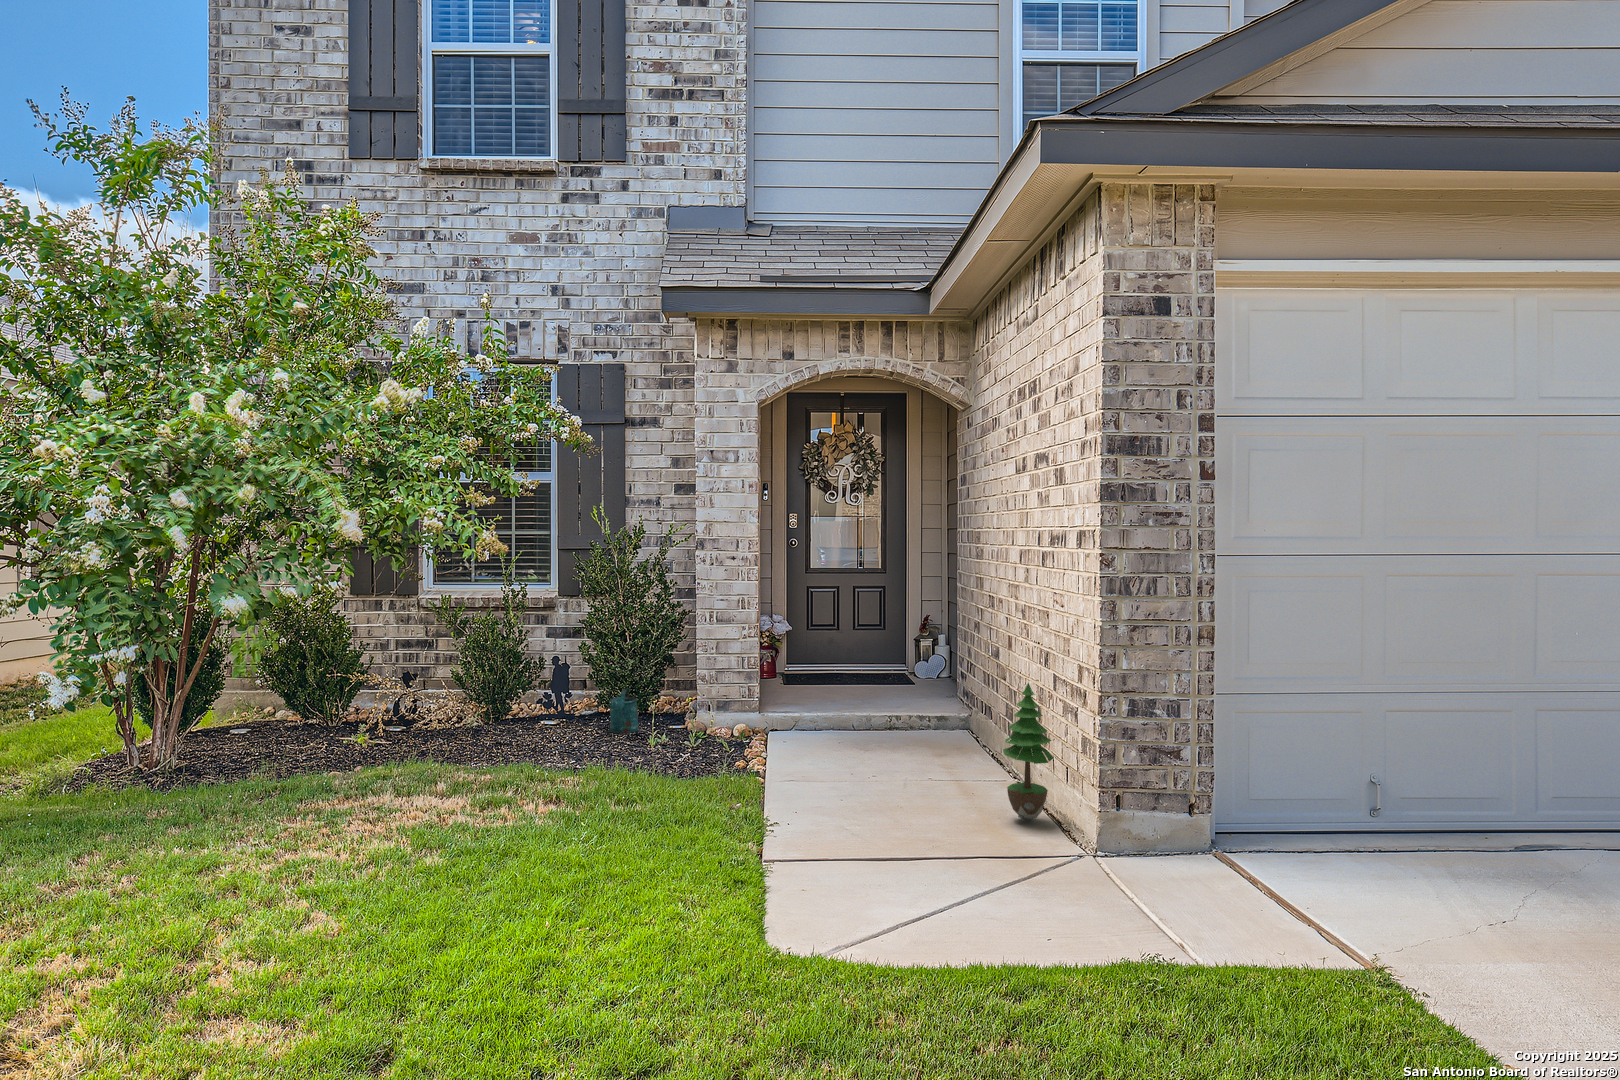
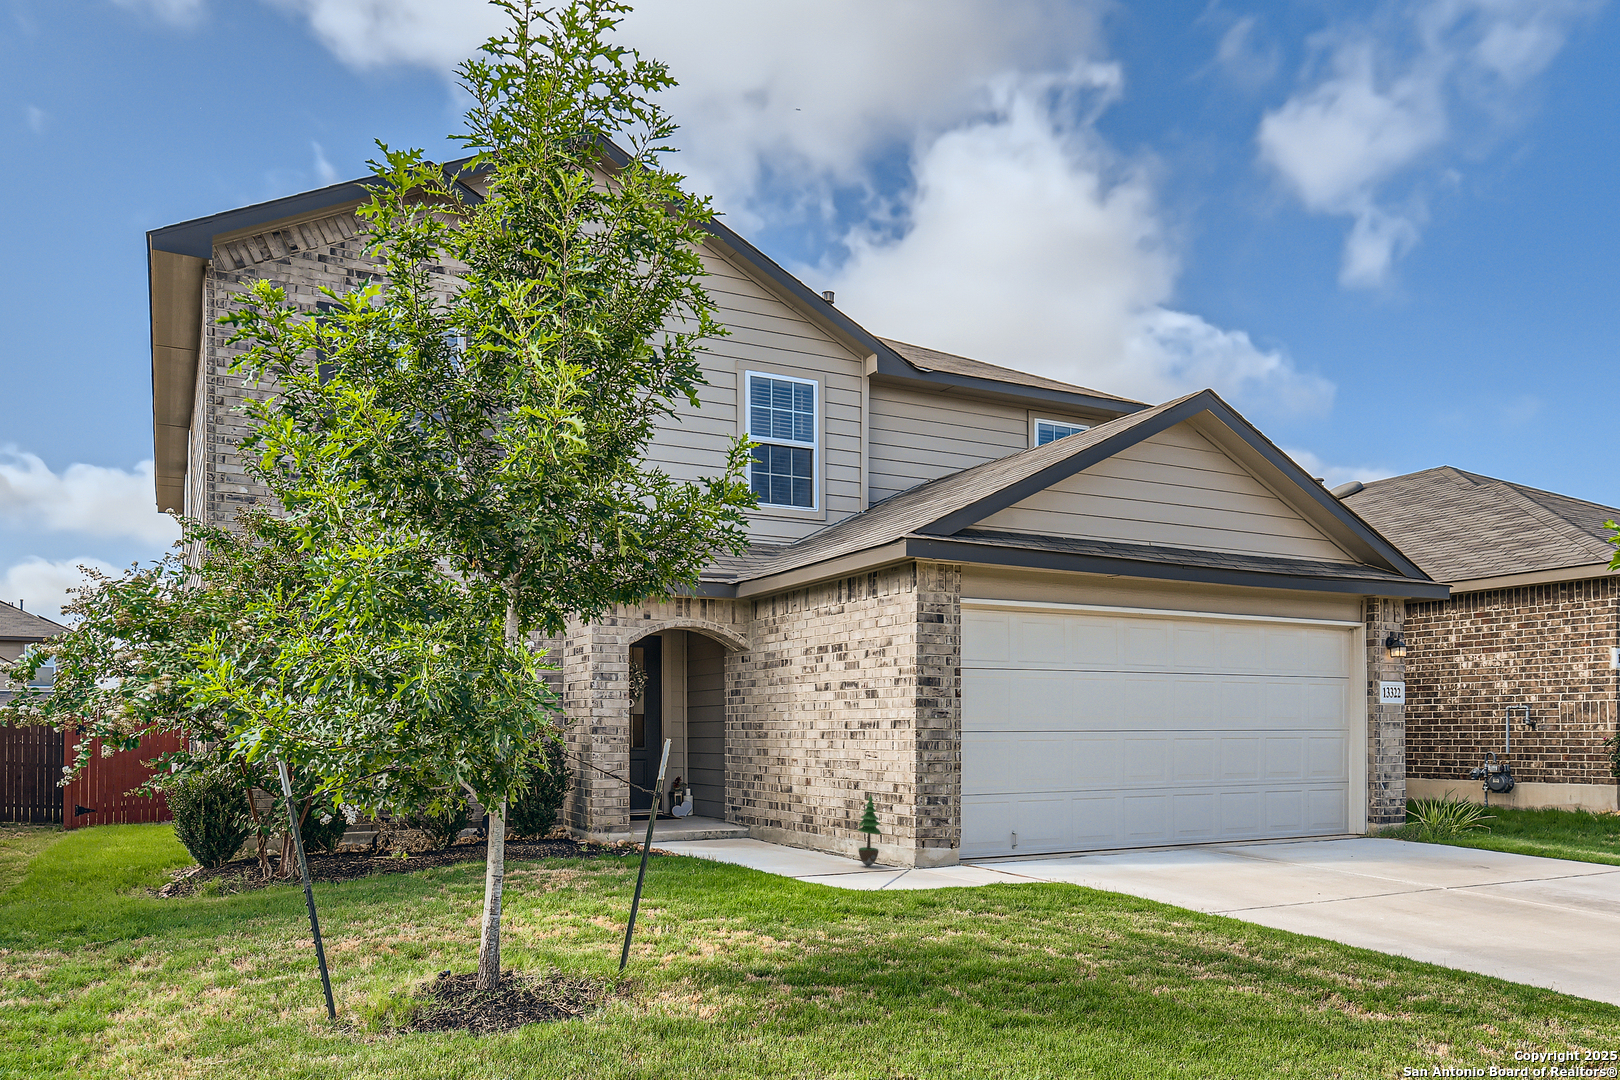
watering can: present [610,689,639,733] -> none [534,822,564,854]

